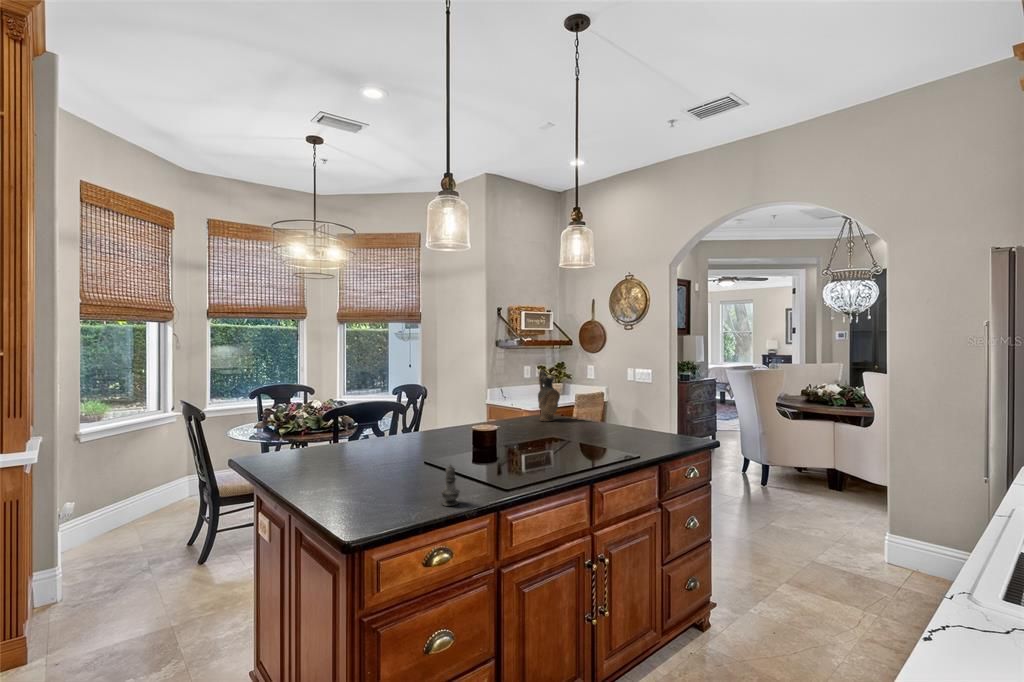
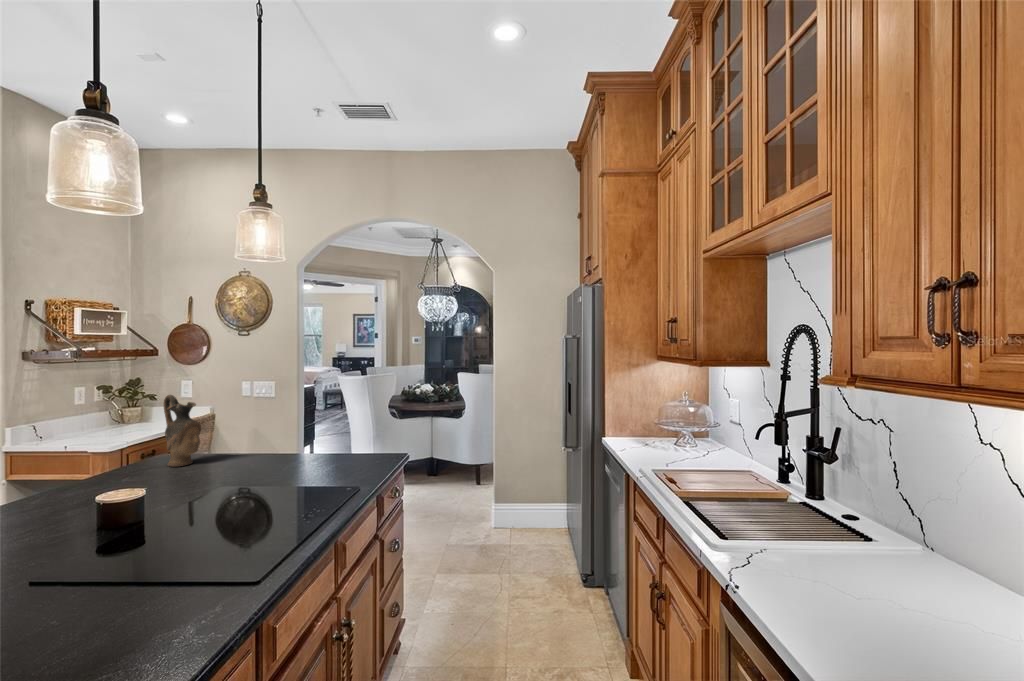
salt shaker: present [441,465,460,506] -> none [164,582,203,658]

